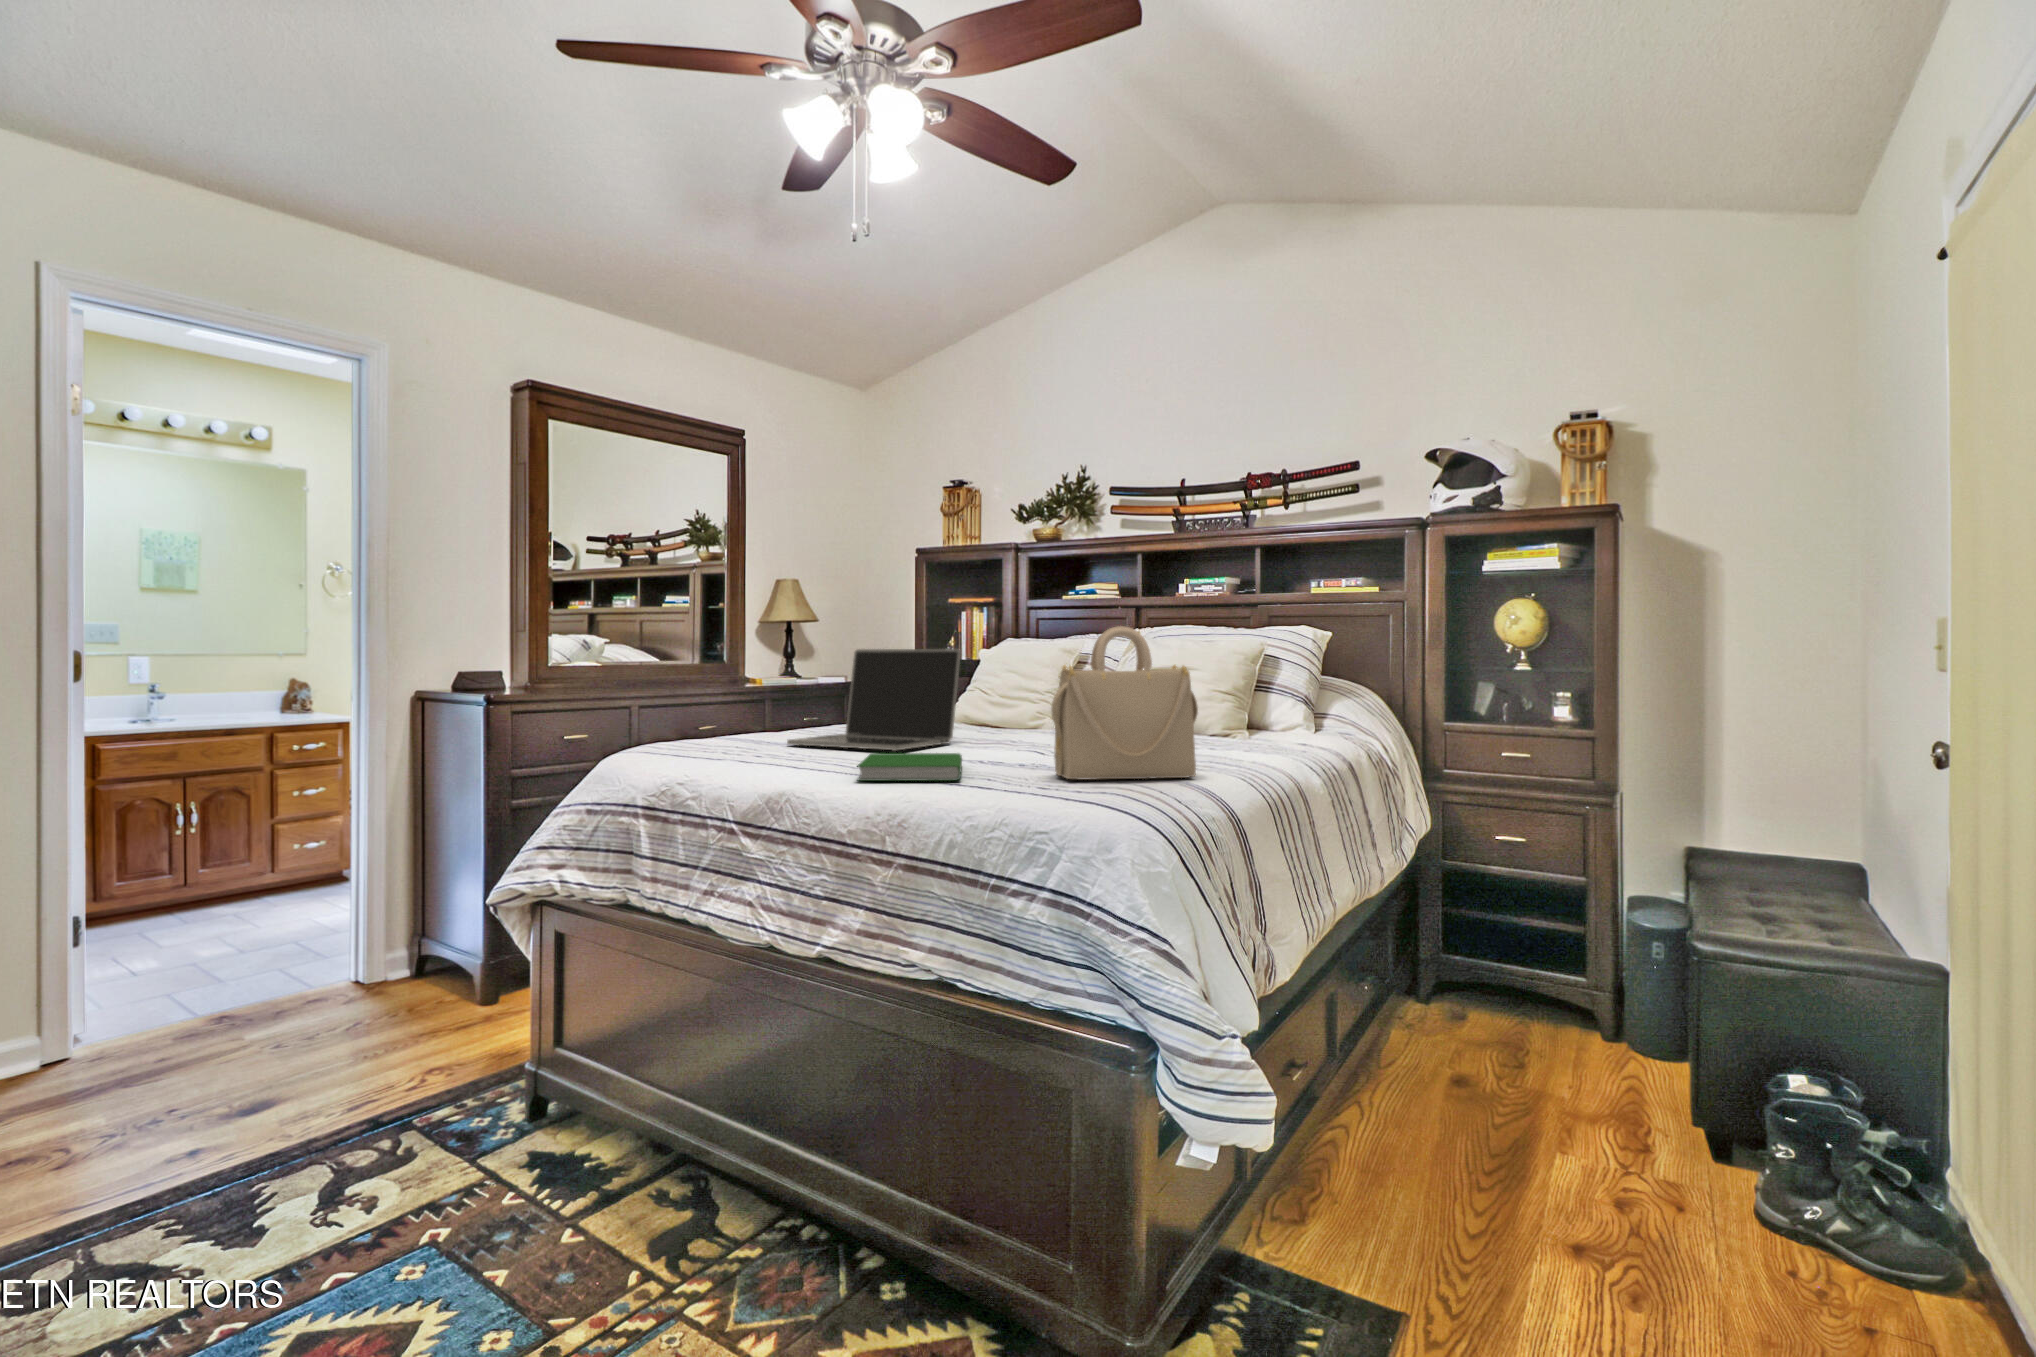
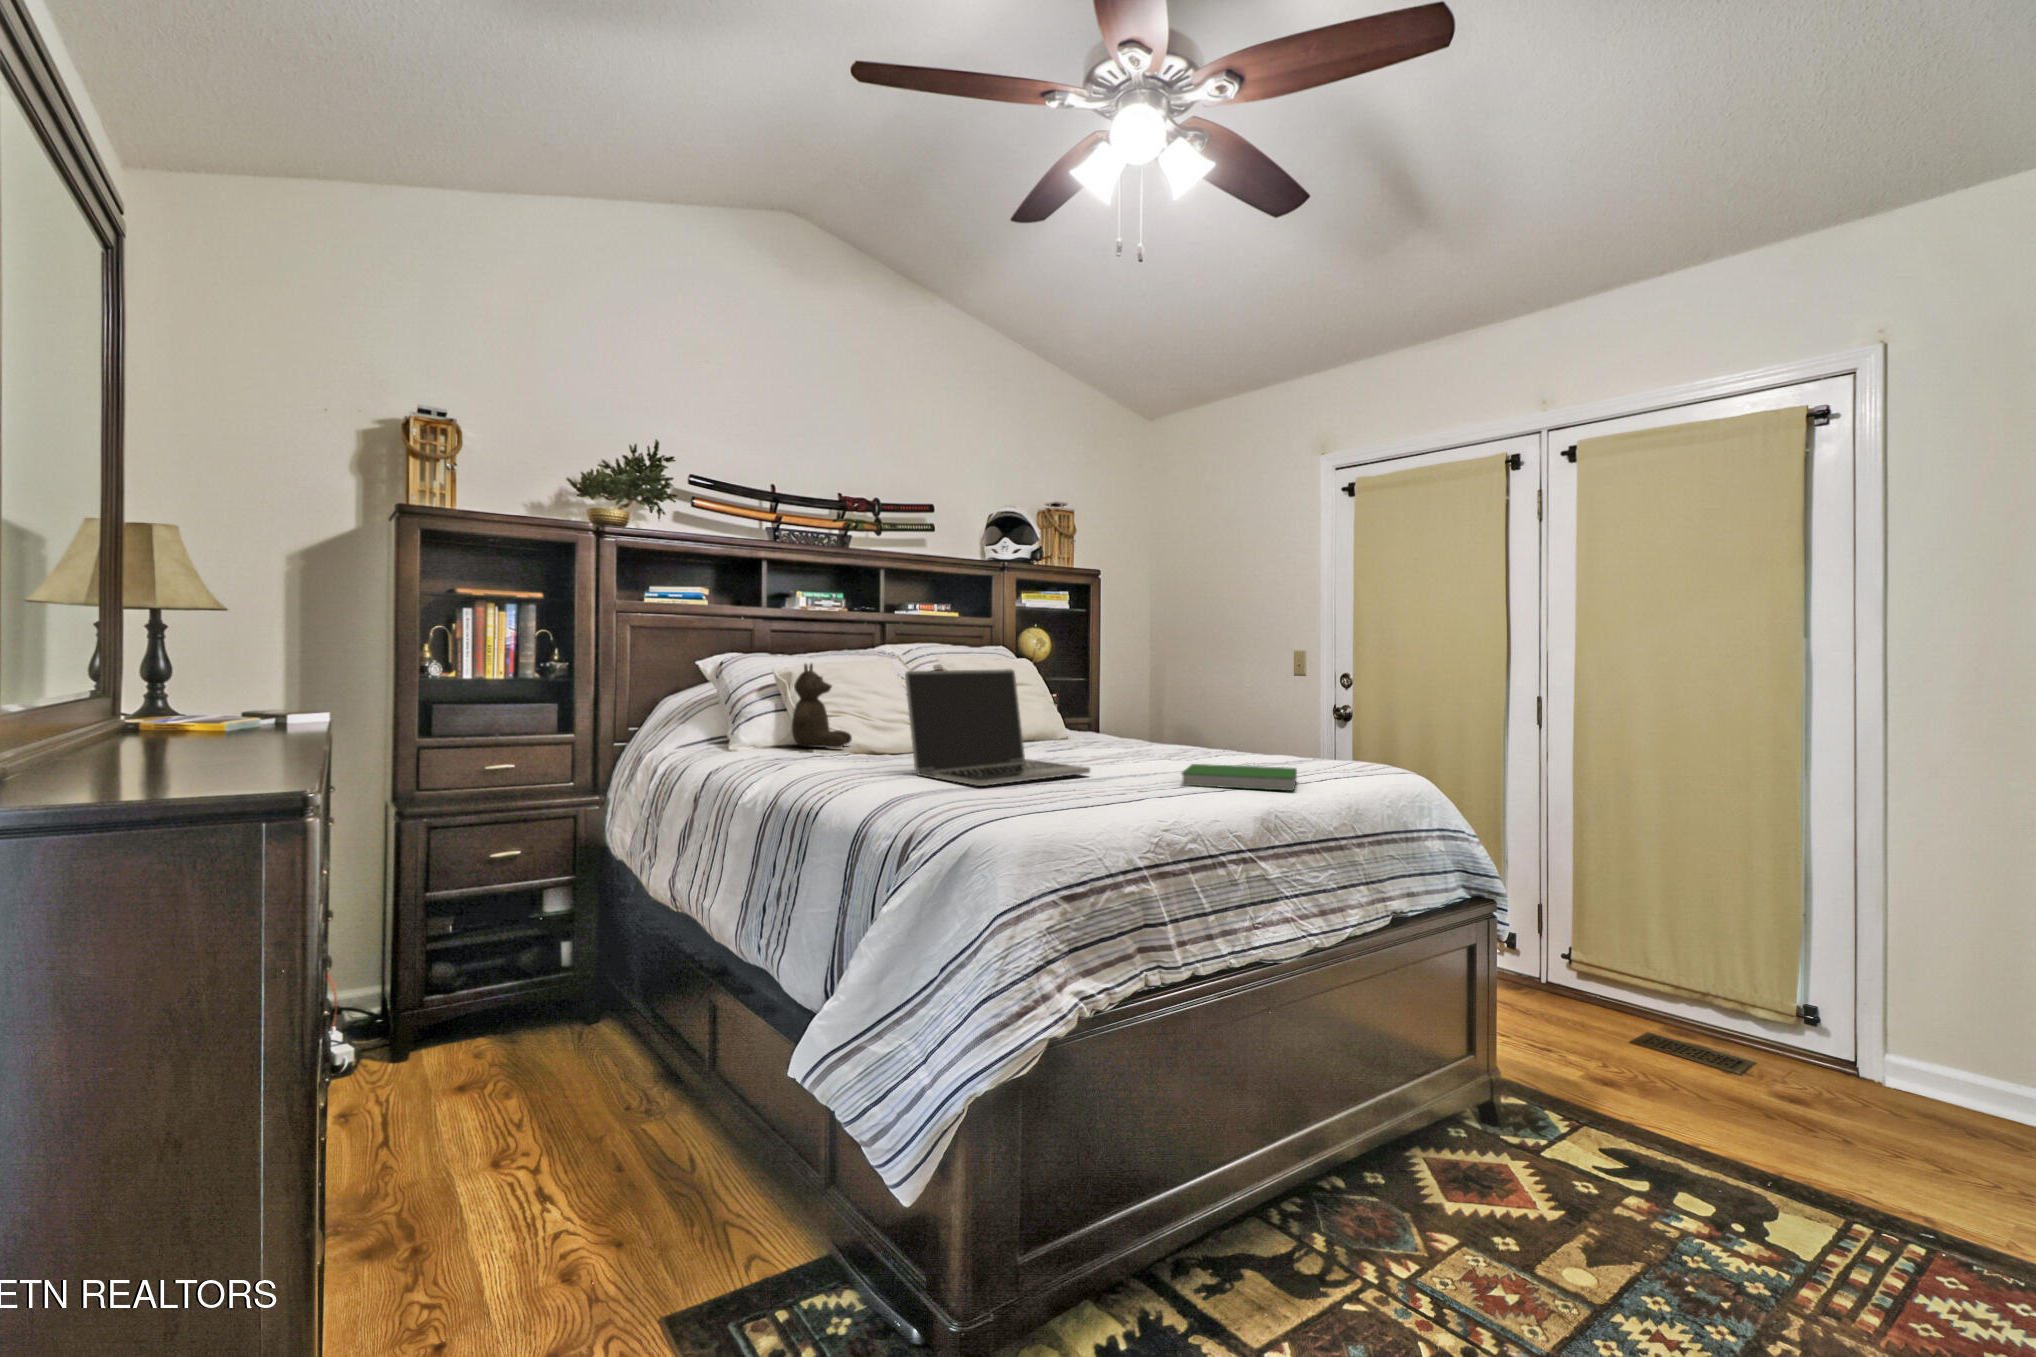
handbag: present [1051,626,1198,780] -> none [1246,656,1305,769]
teddy bear: none [955,647,1015,723] -> present [792,664,852,748]

